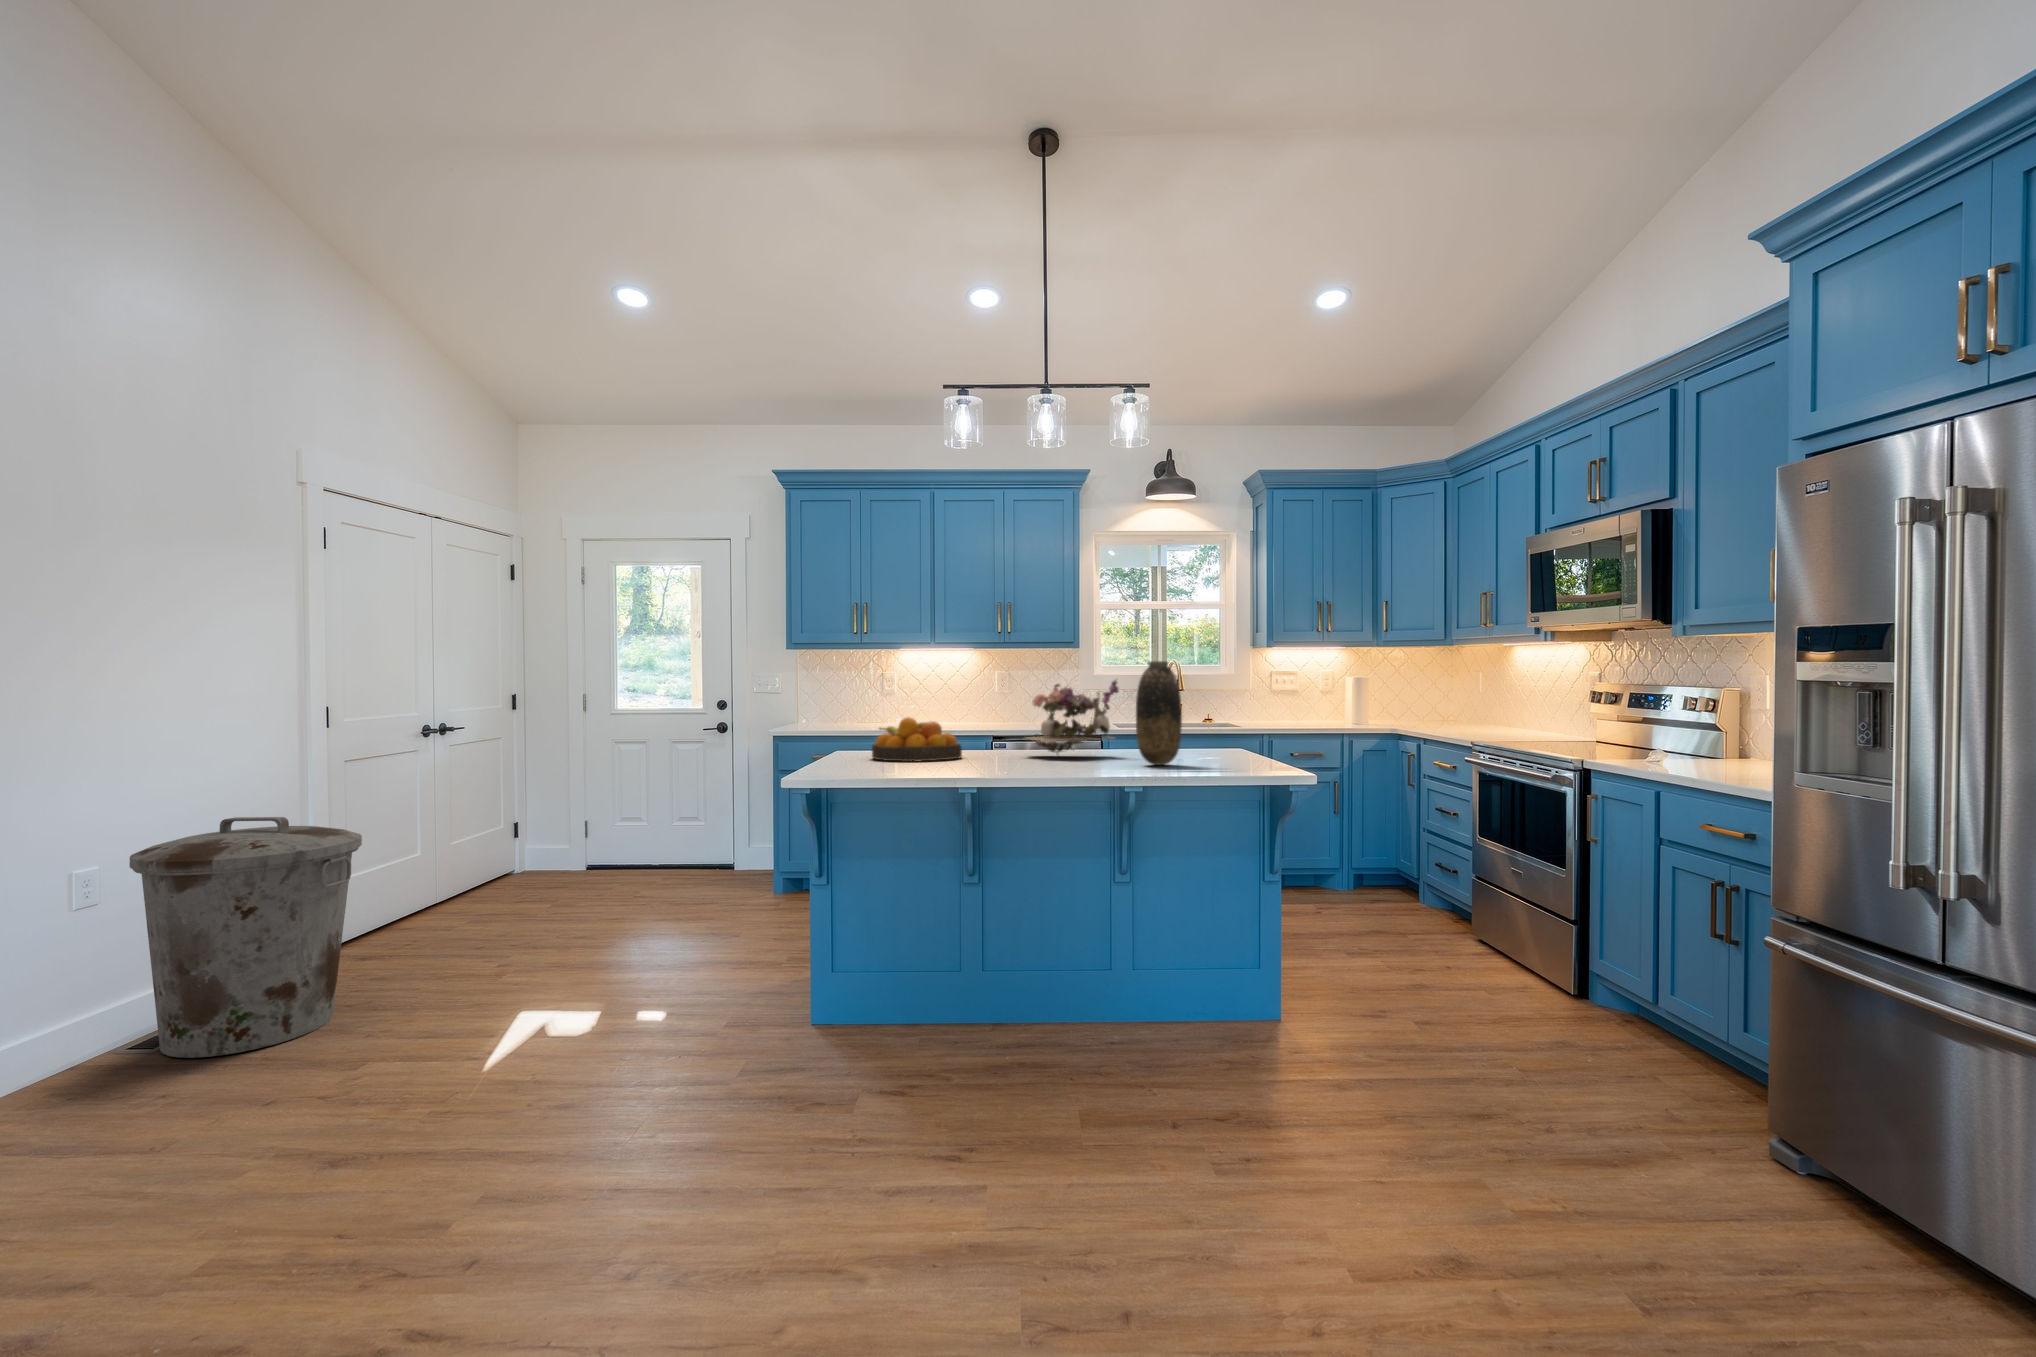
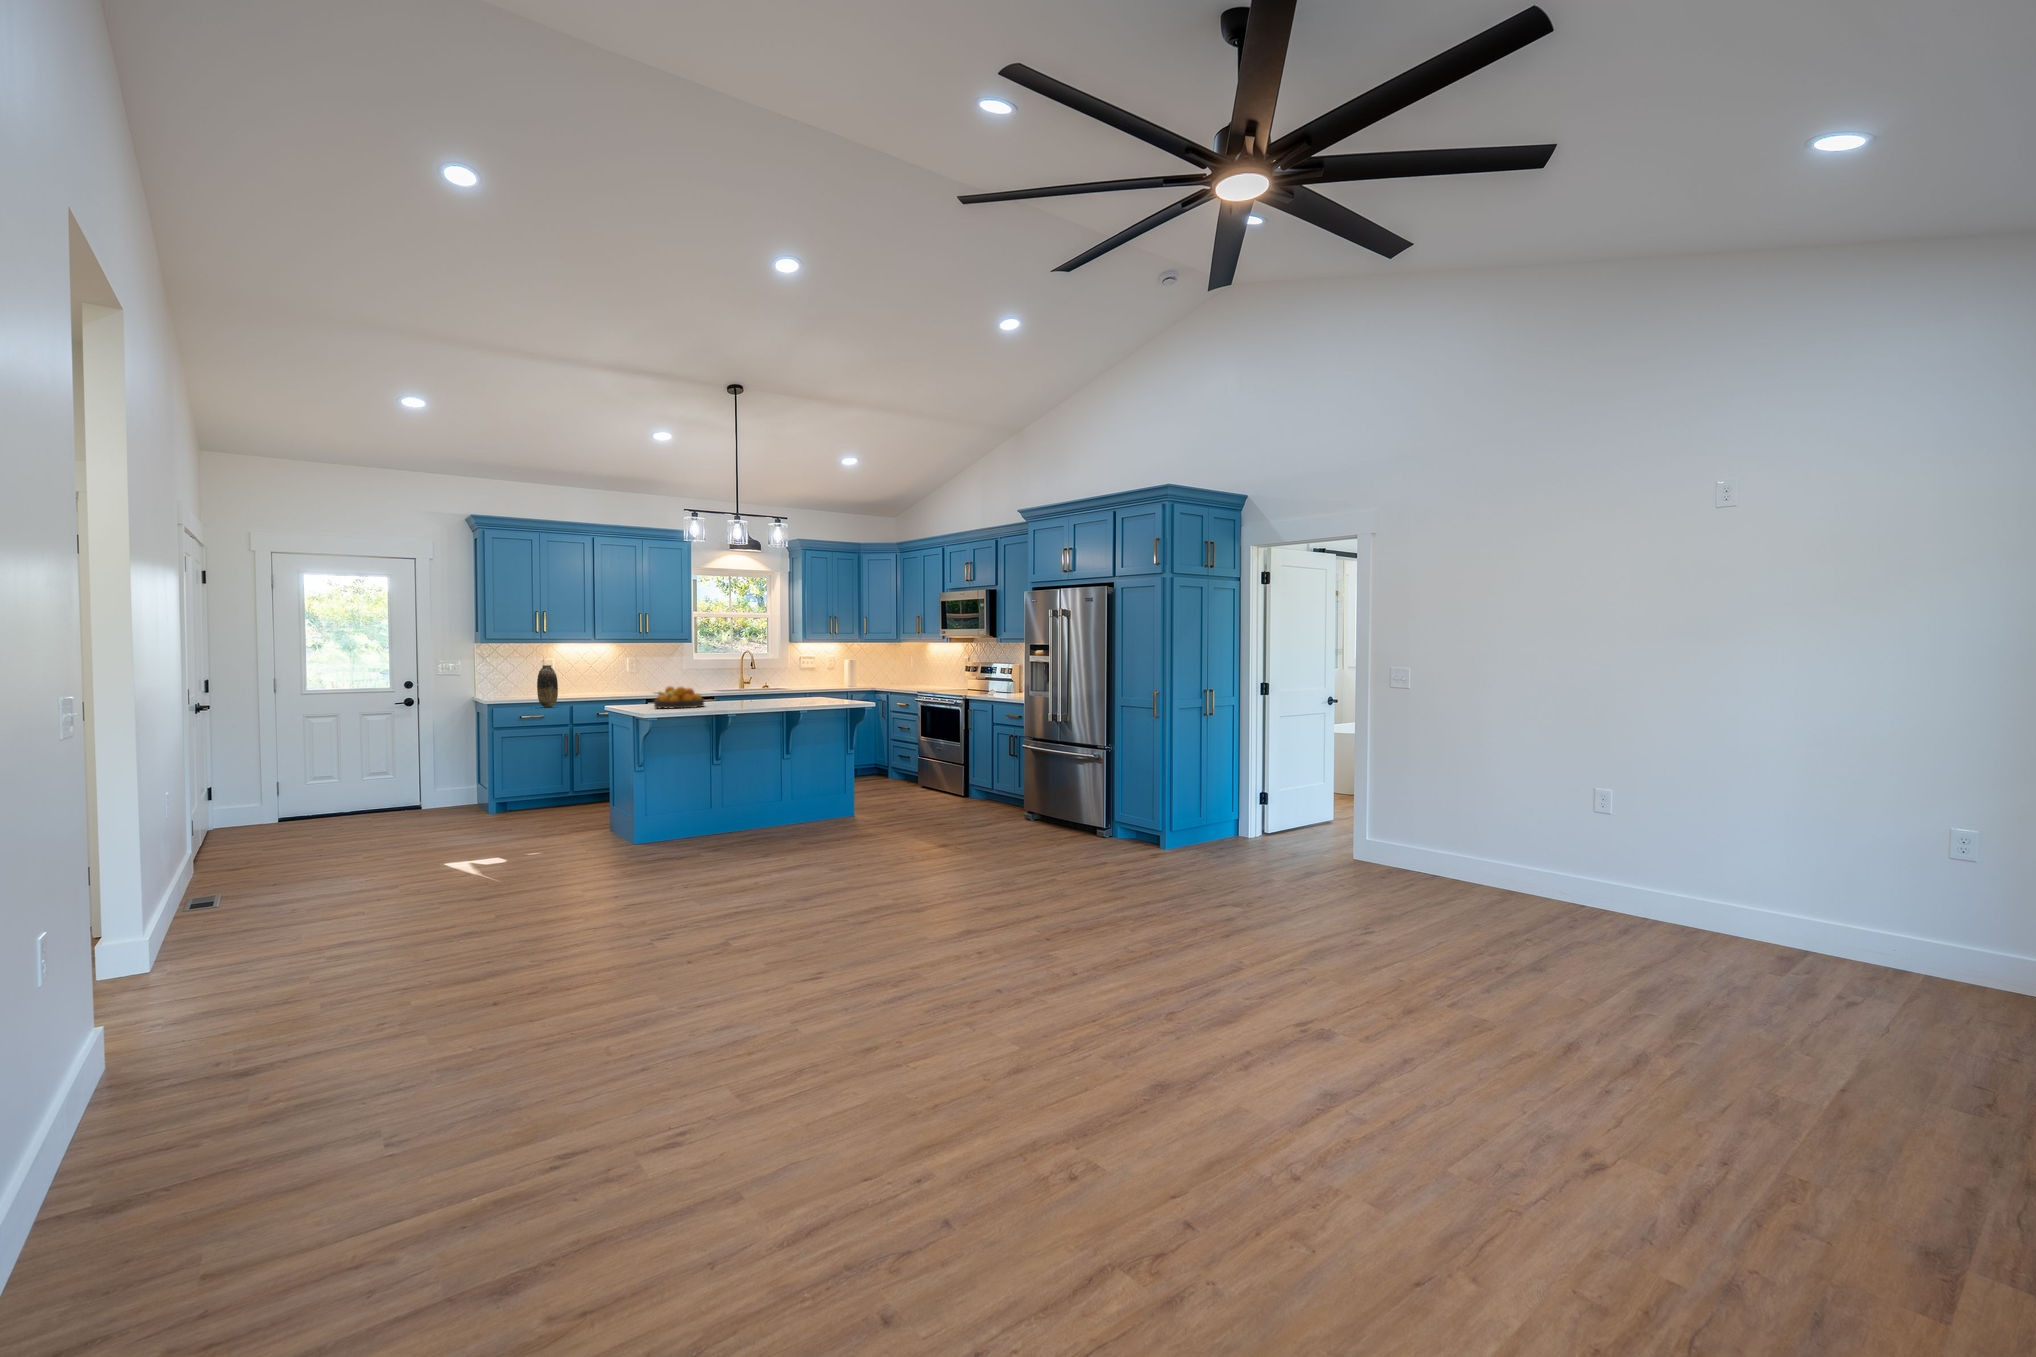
vase: present [1136,661,1182,765] -> present [537,665,558,707]
flower arrangement: present [1026,680,1119,754] -> none [729,664,782,704]
trash can: present [130,817,362,1058] -> none [200,760,342,907]

